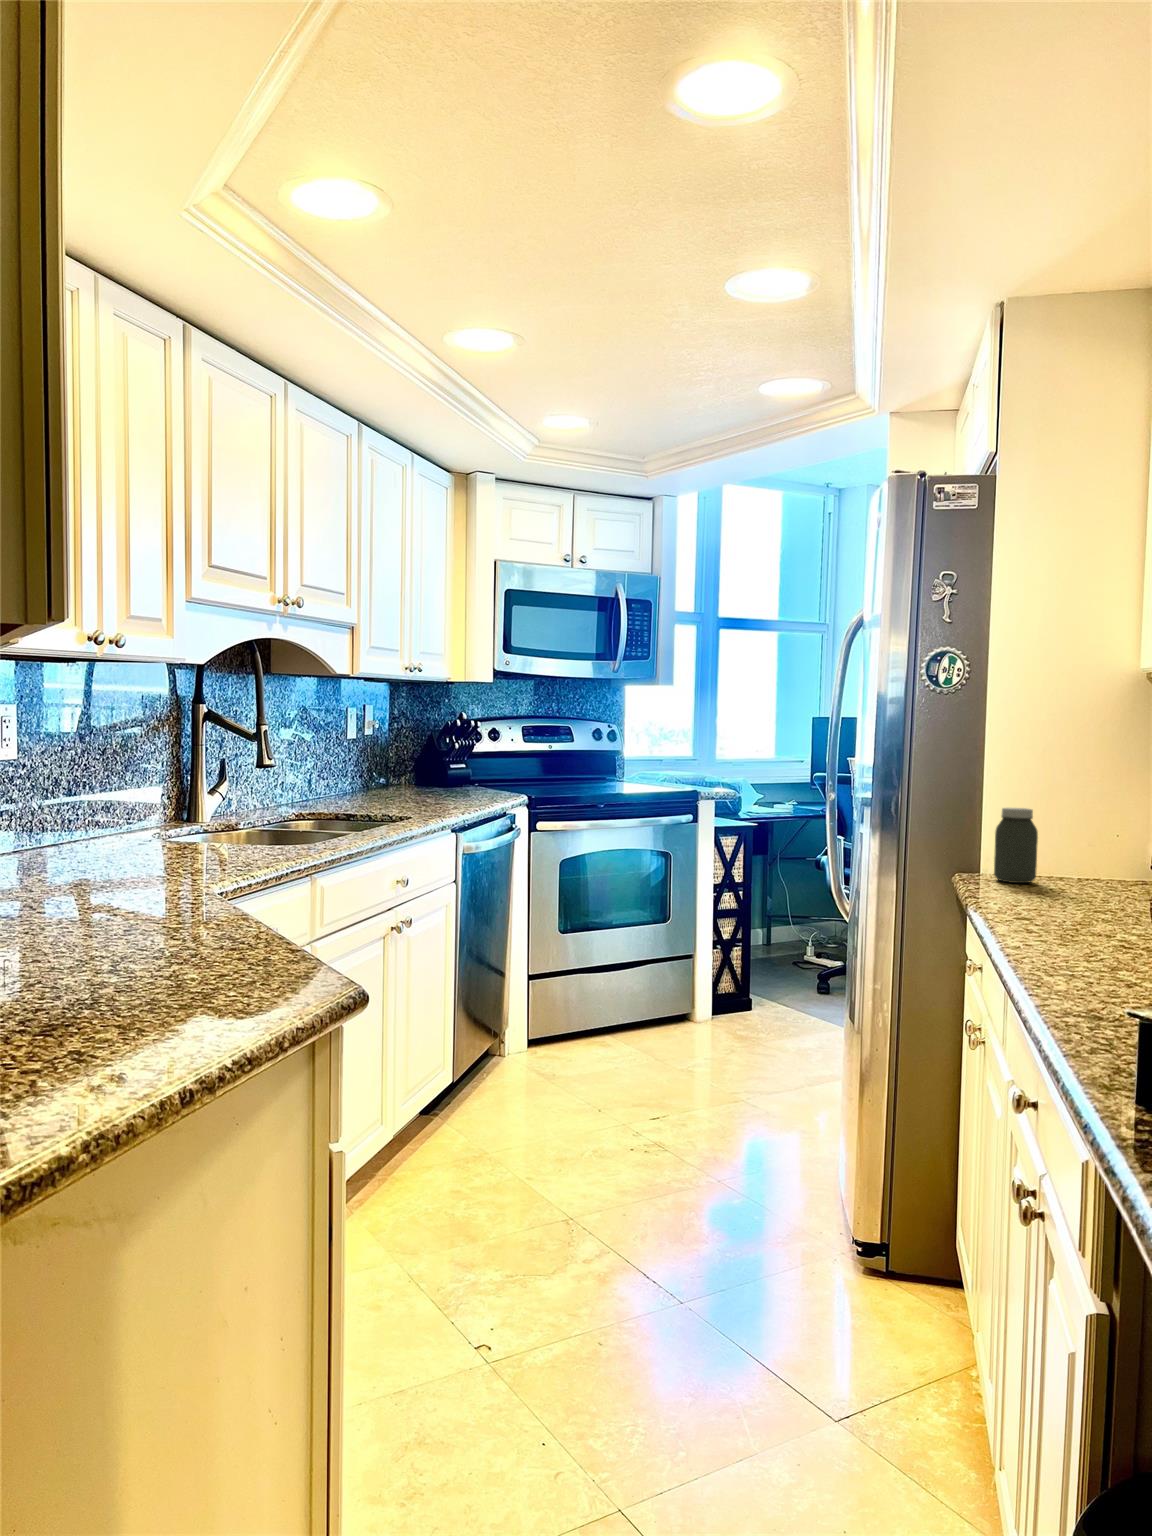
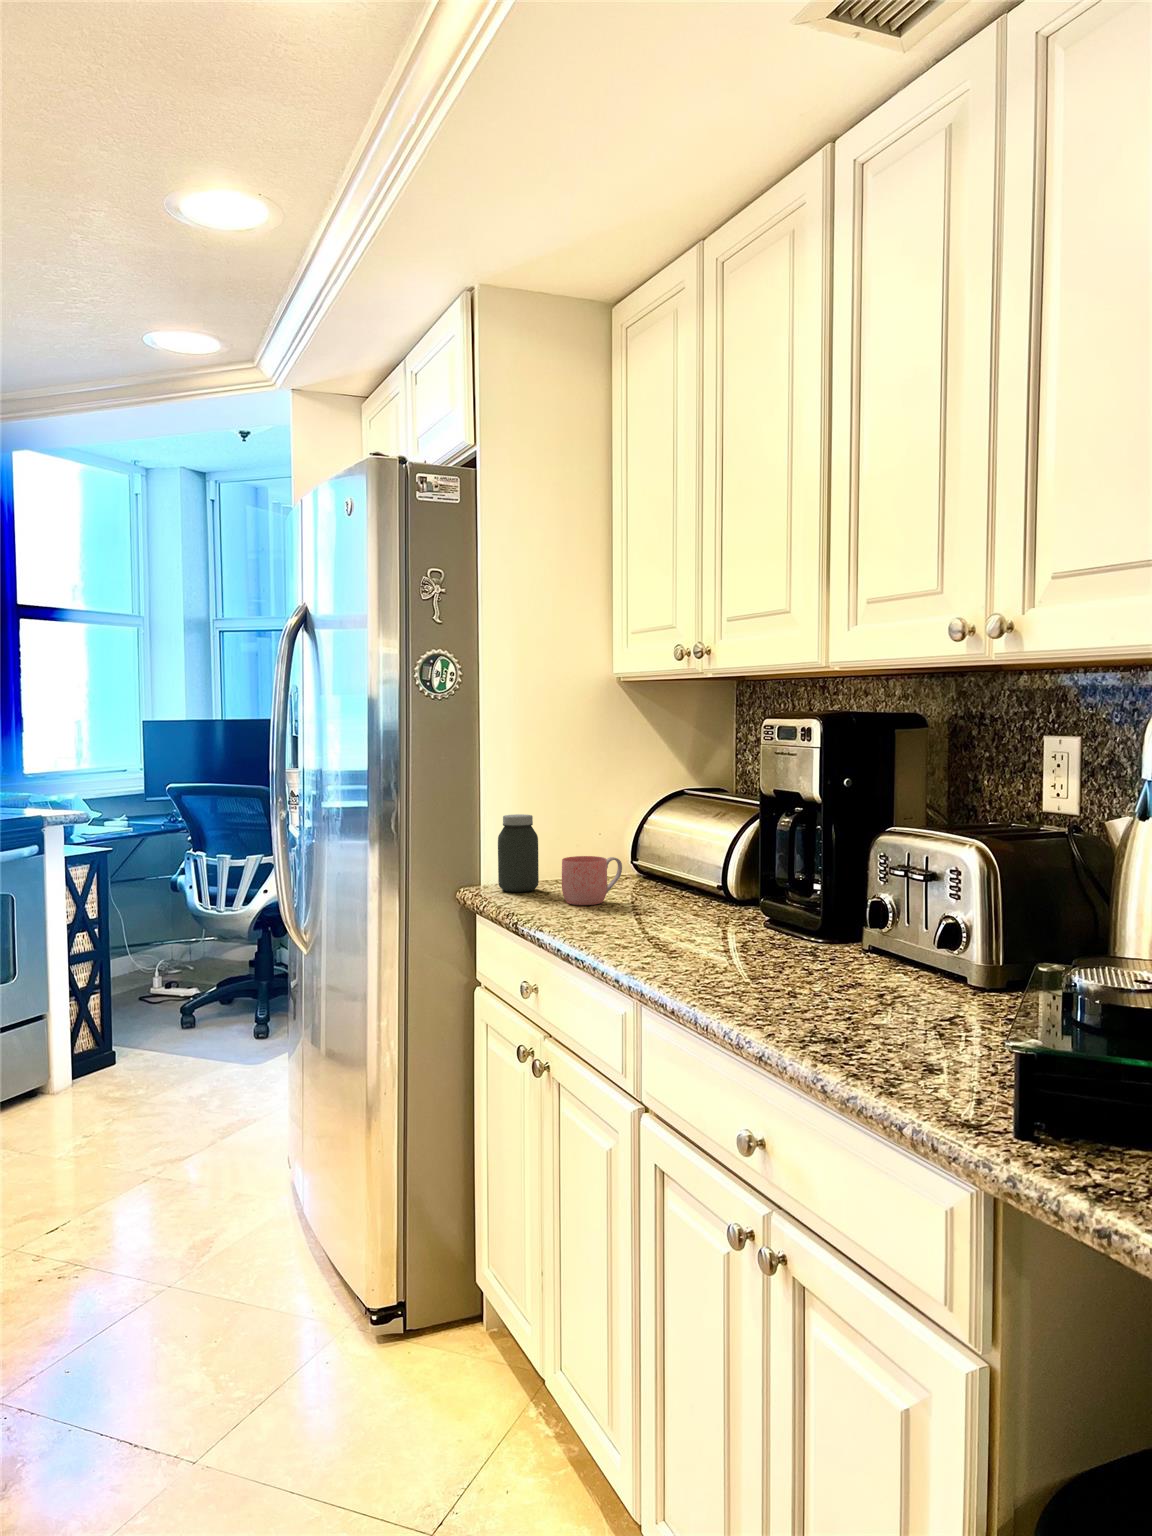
mug: none [1041,852,1111,901] -> present [562,856,622,905]

